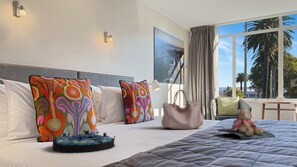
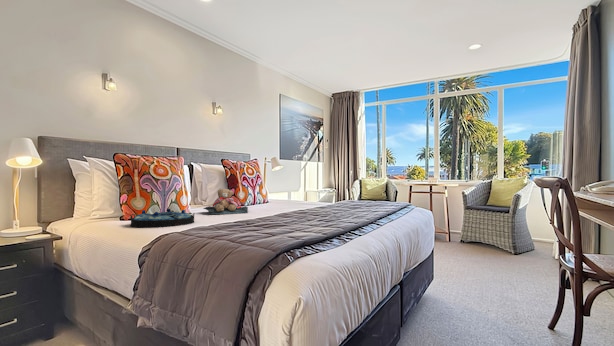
handbag: present [161,90,203,129] -> none [262,168,308,210]
teddy bear: present [217,109,275,140] -> present [204,189,248,215]

